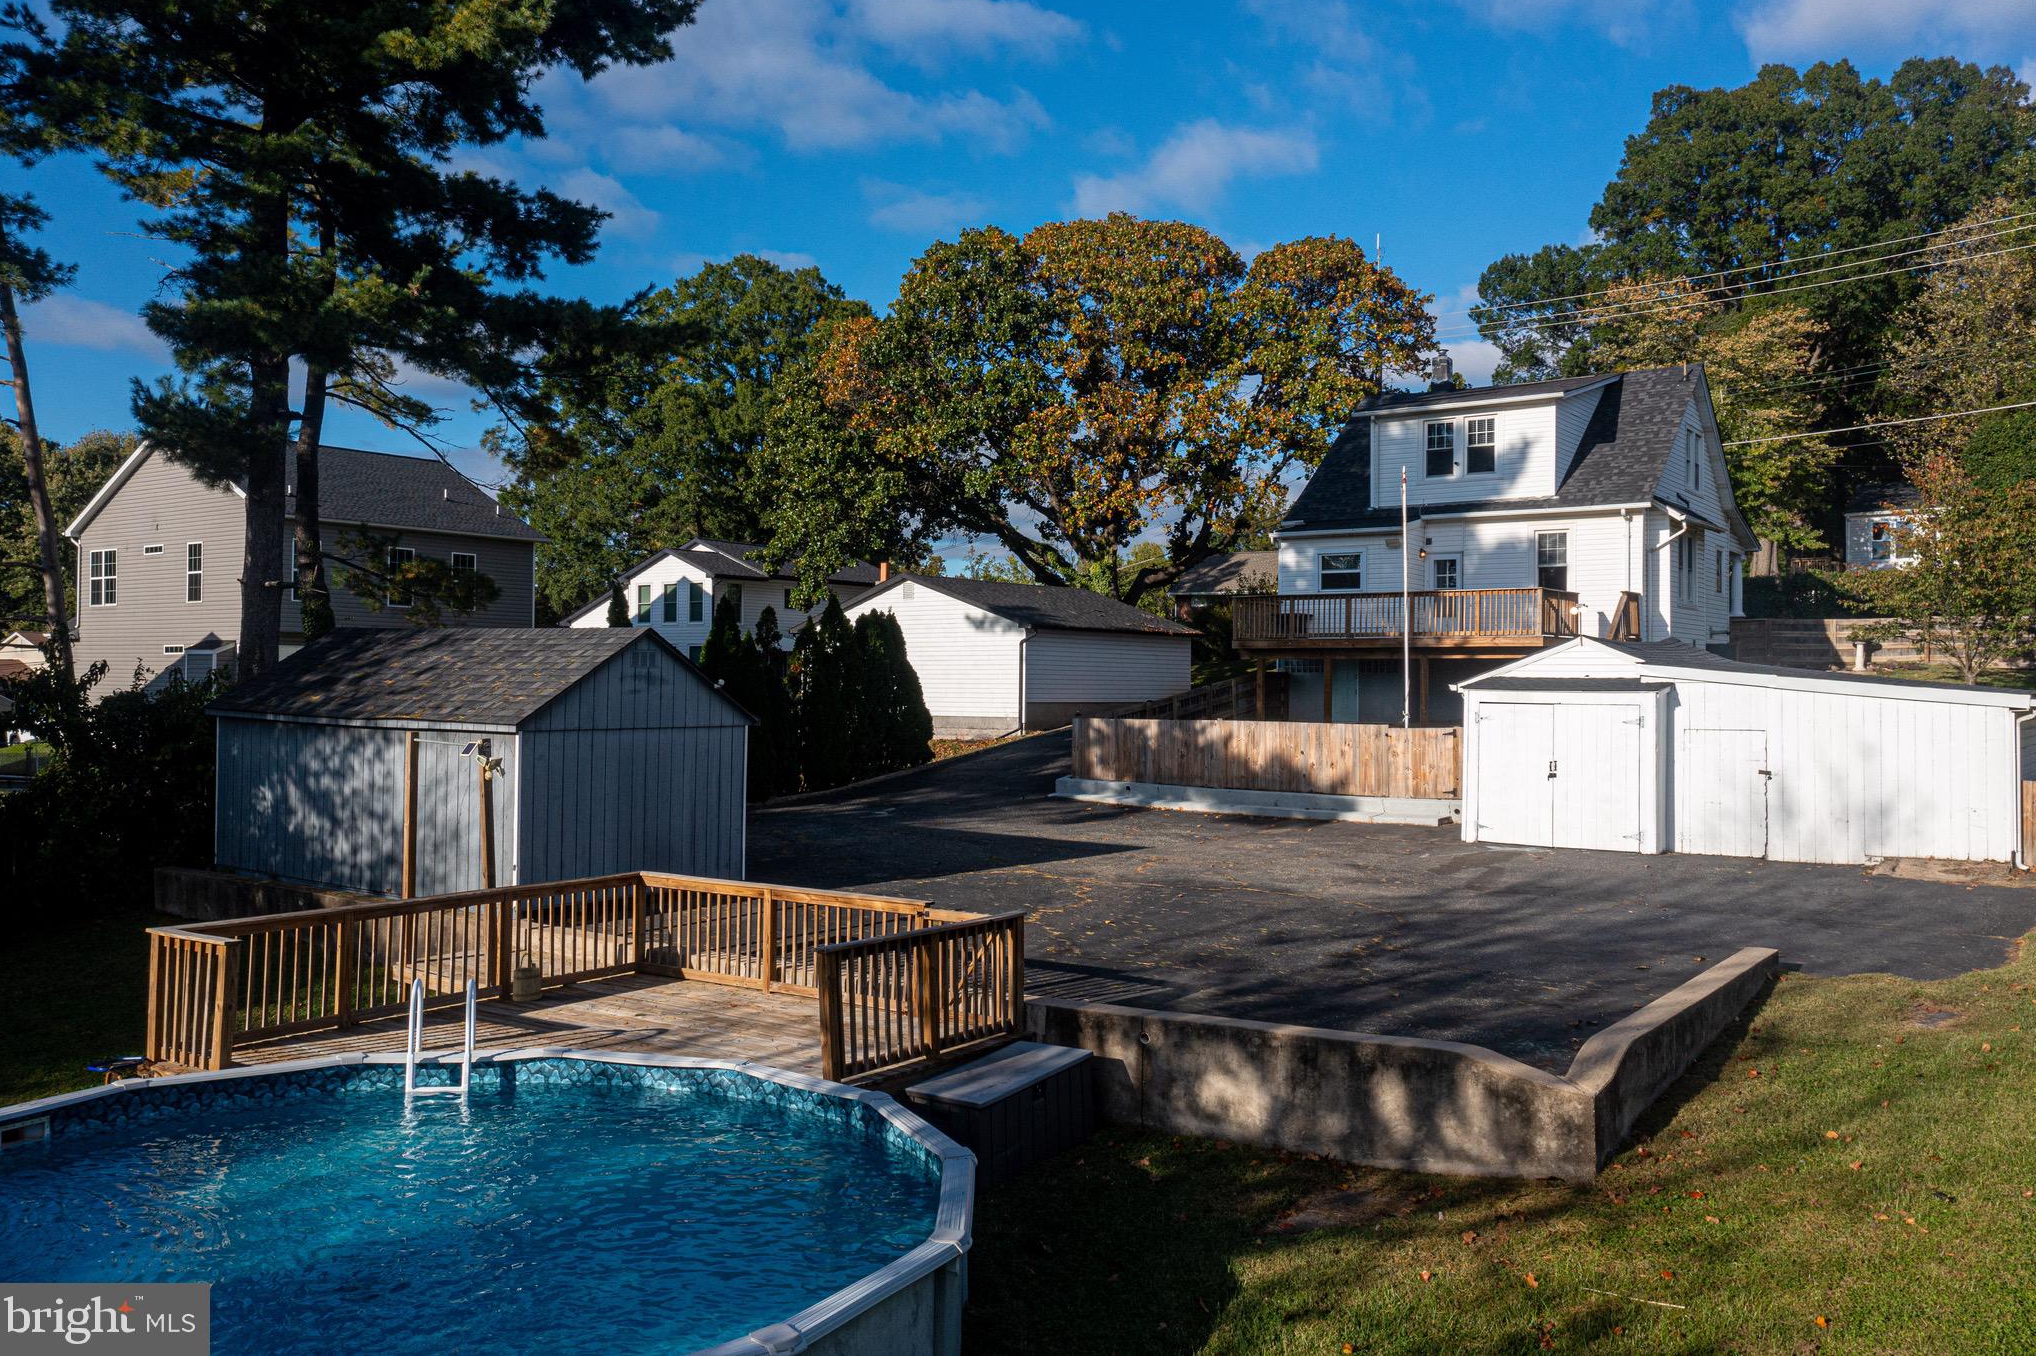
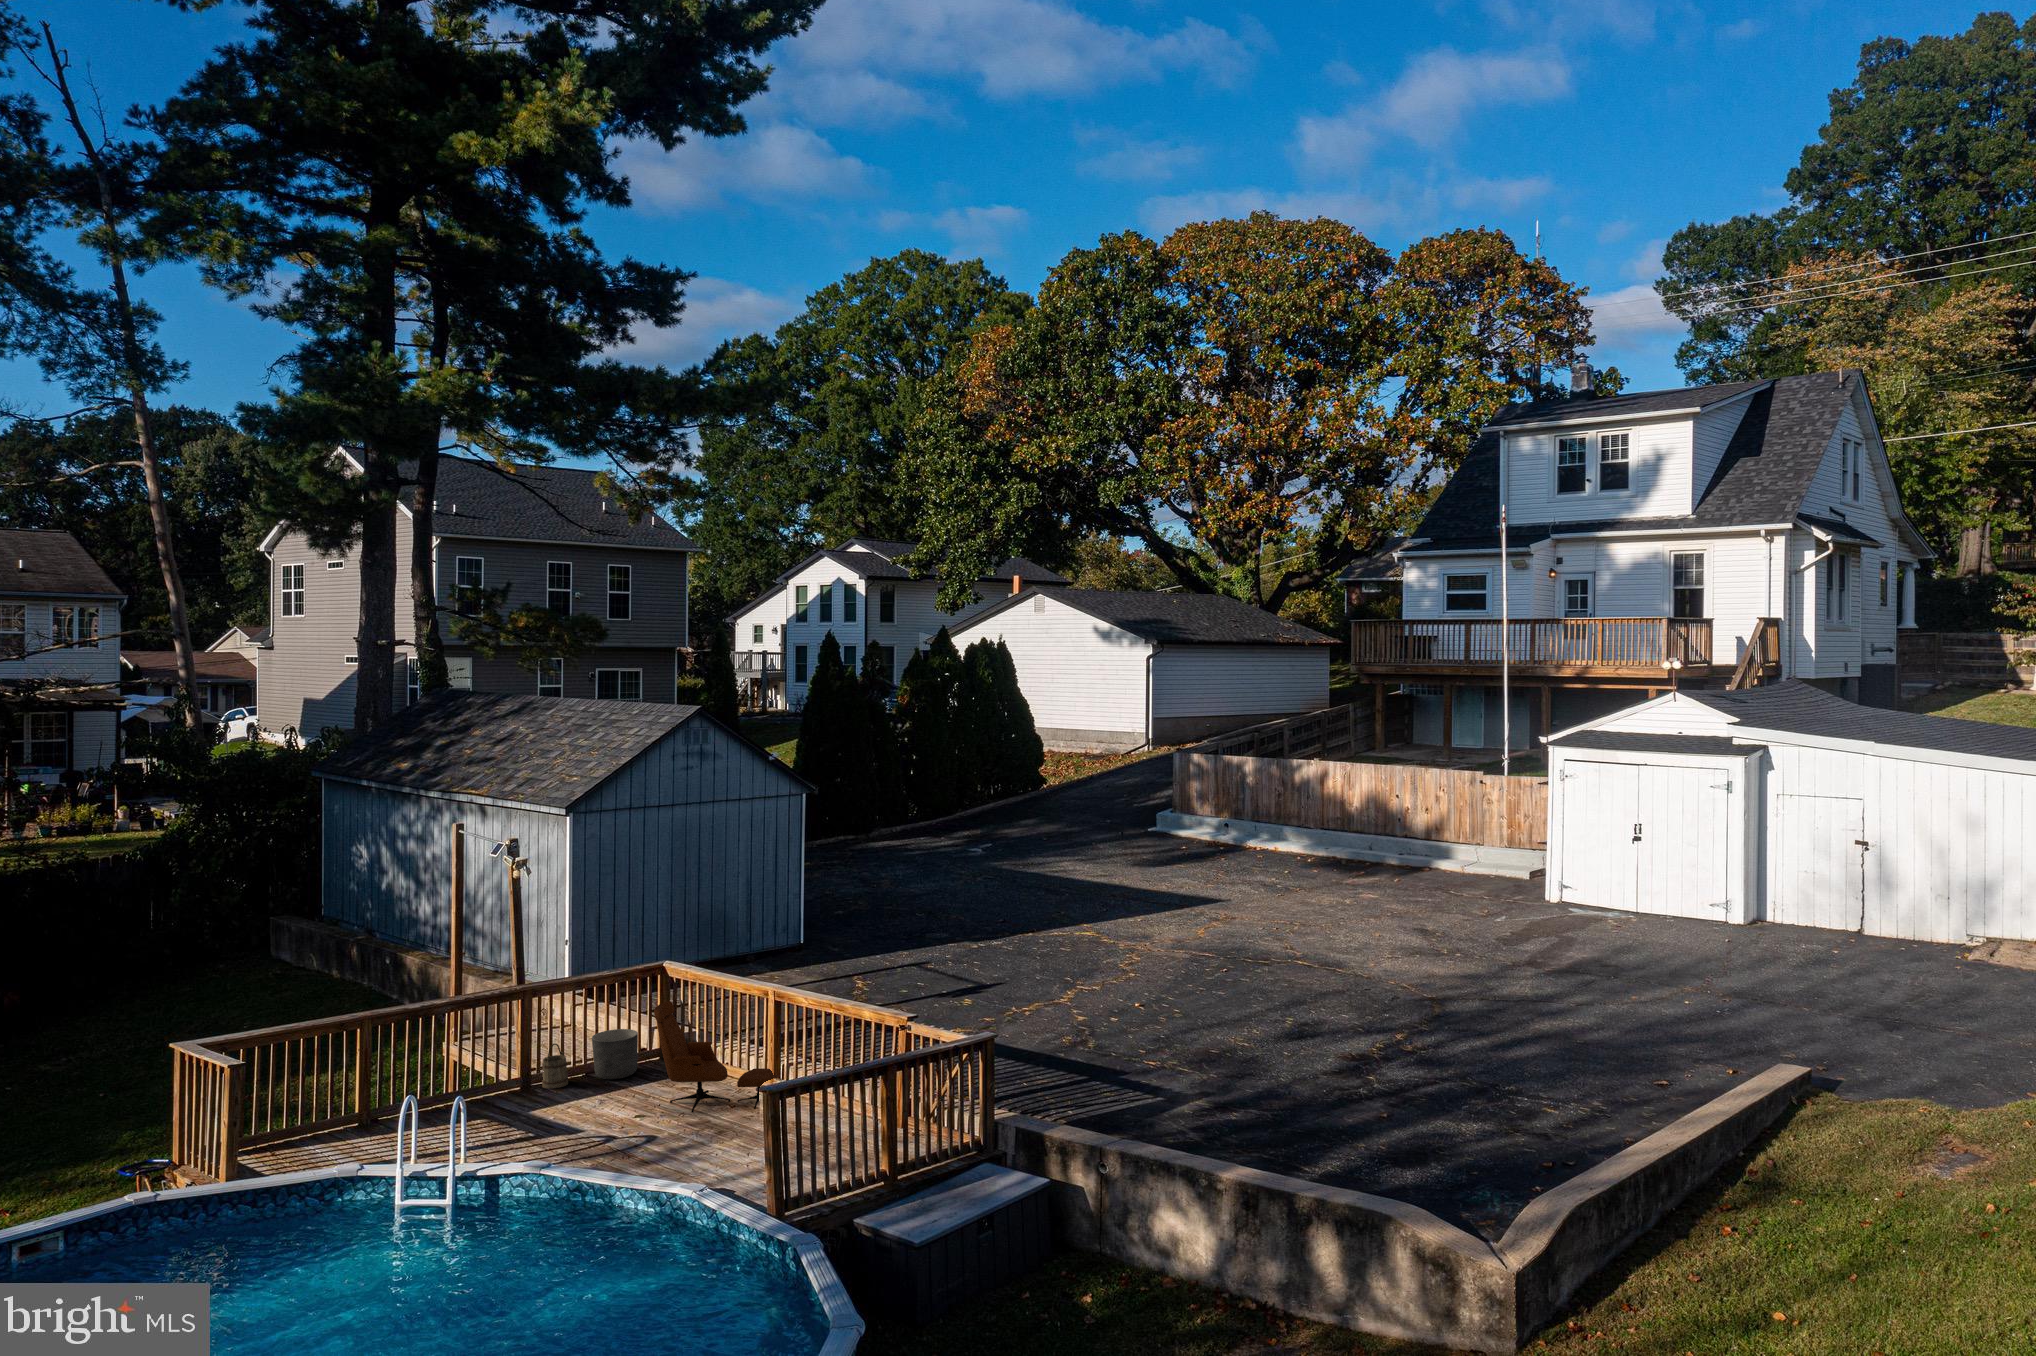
lounge chair: none [651,898,789,1011] -> present [654,1001,780,1112]
planter: none [565,941,615,992] -> present [592,1029,638,1079]

